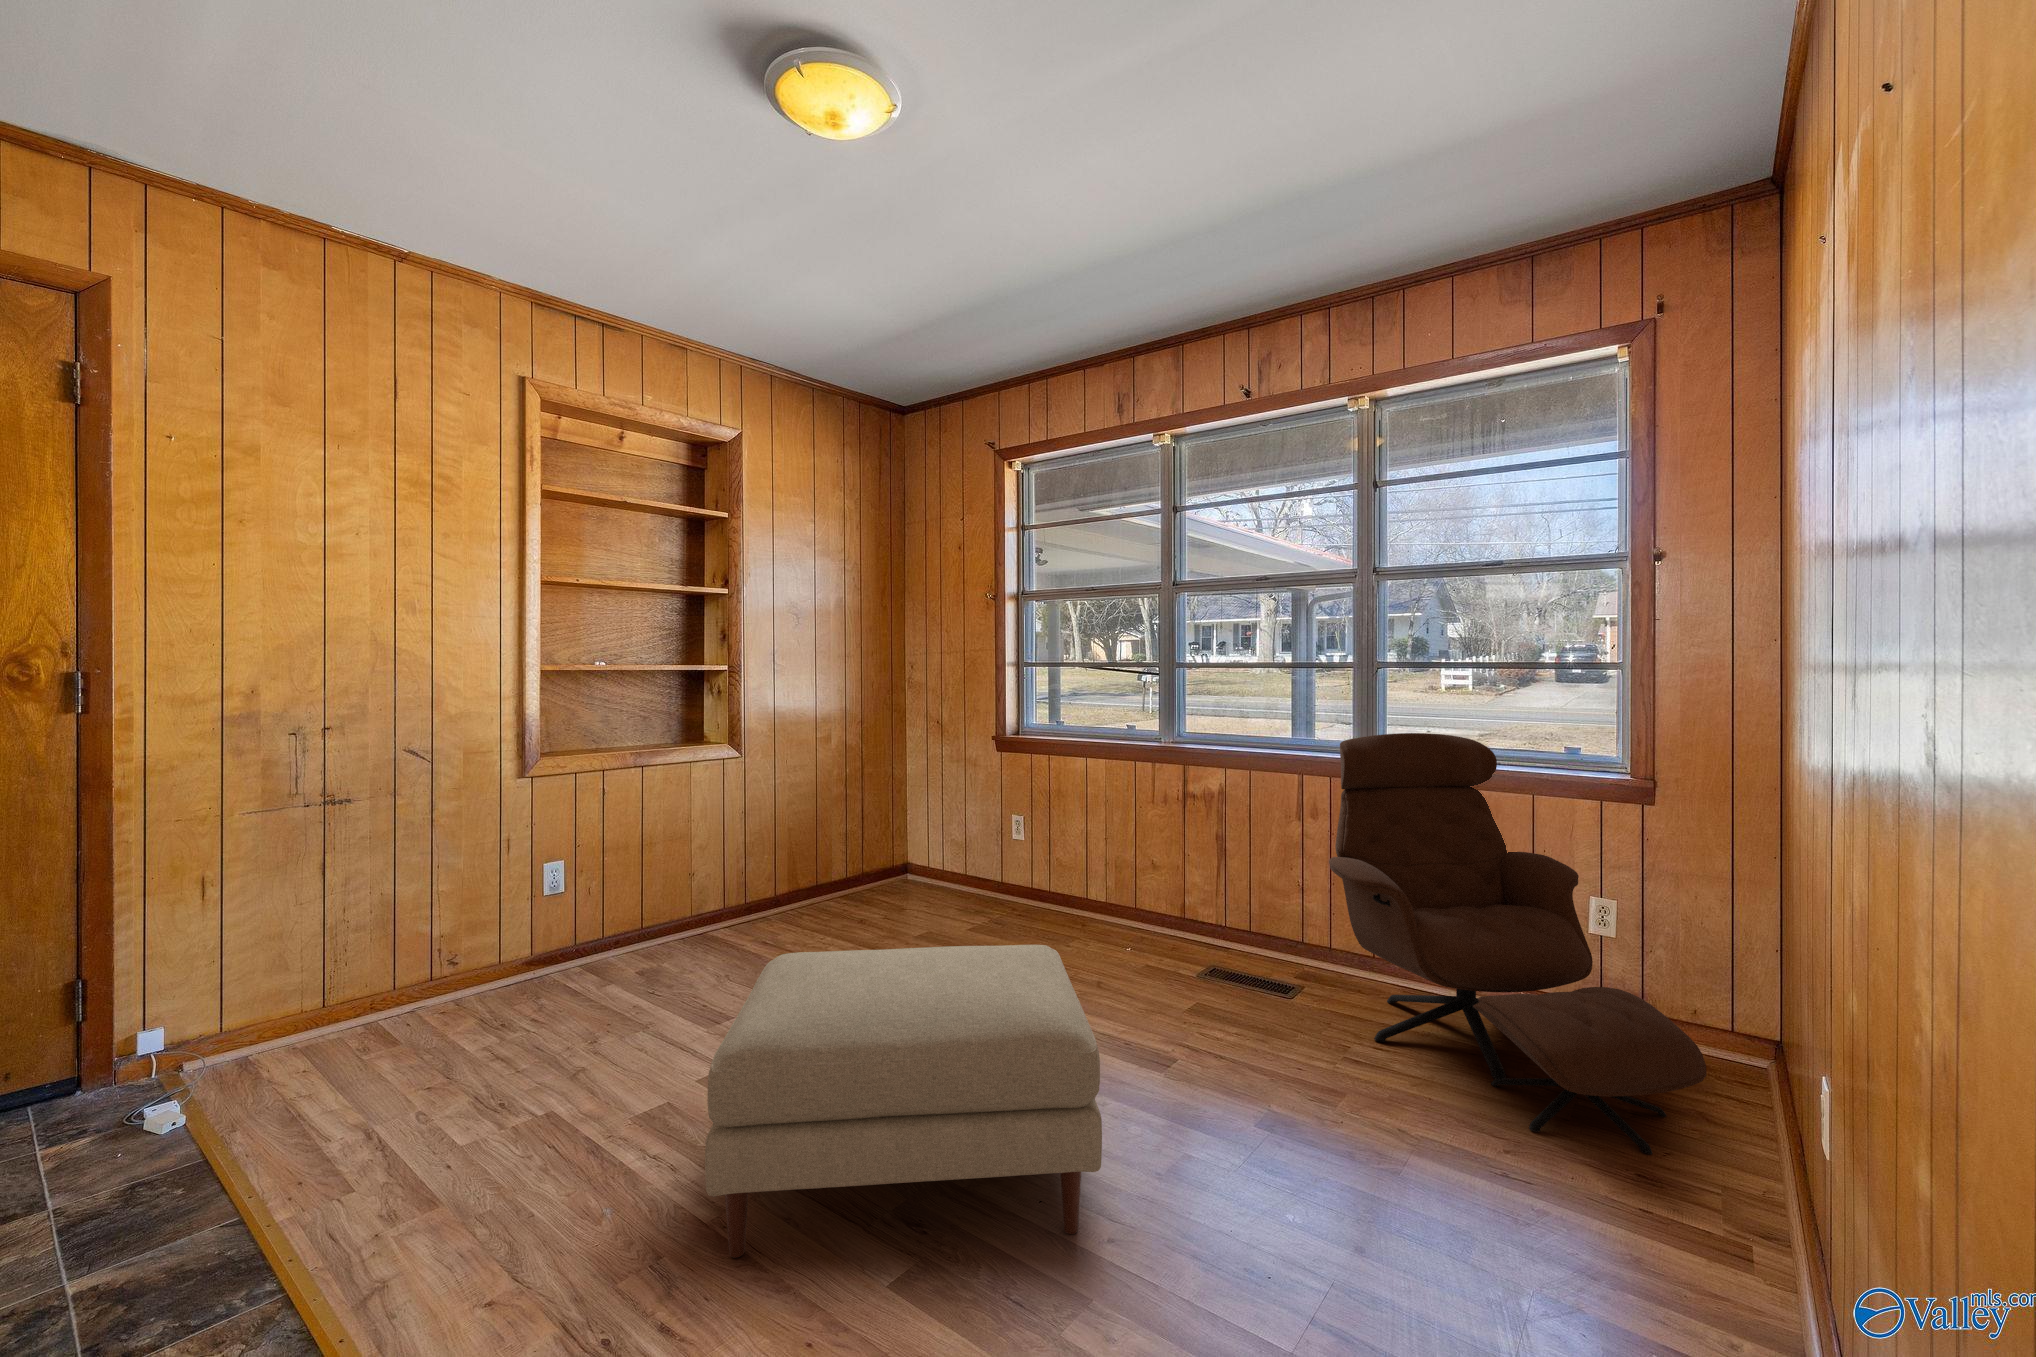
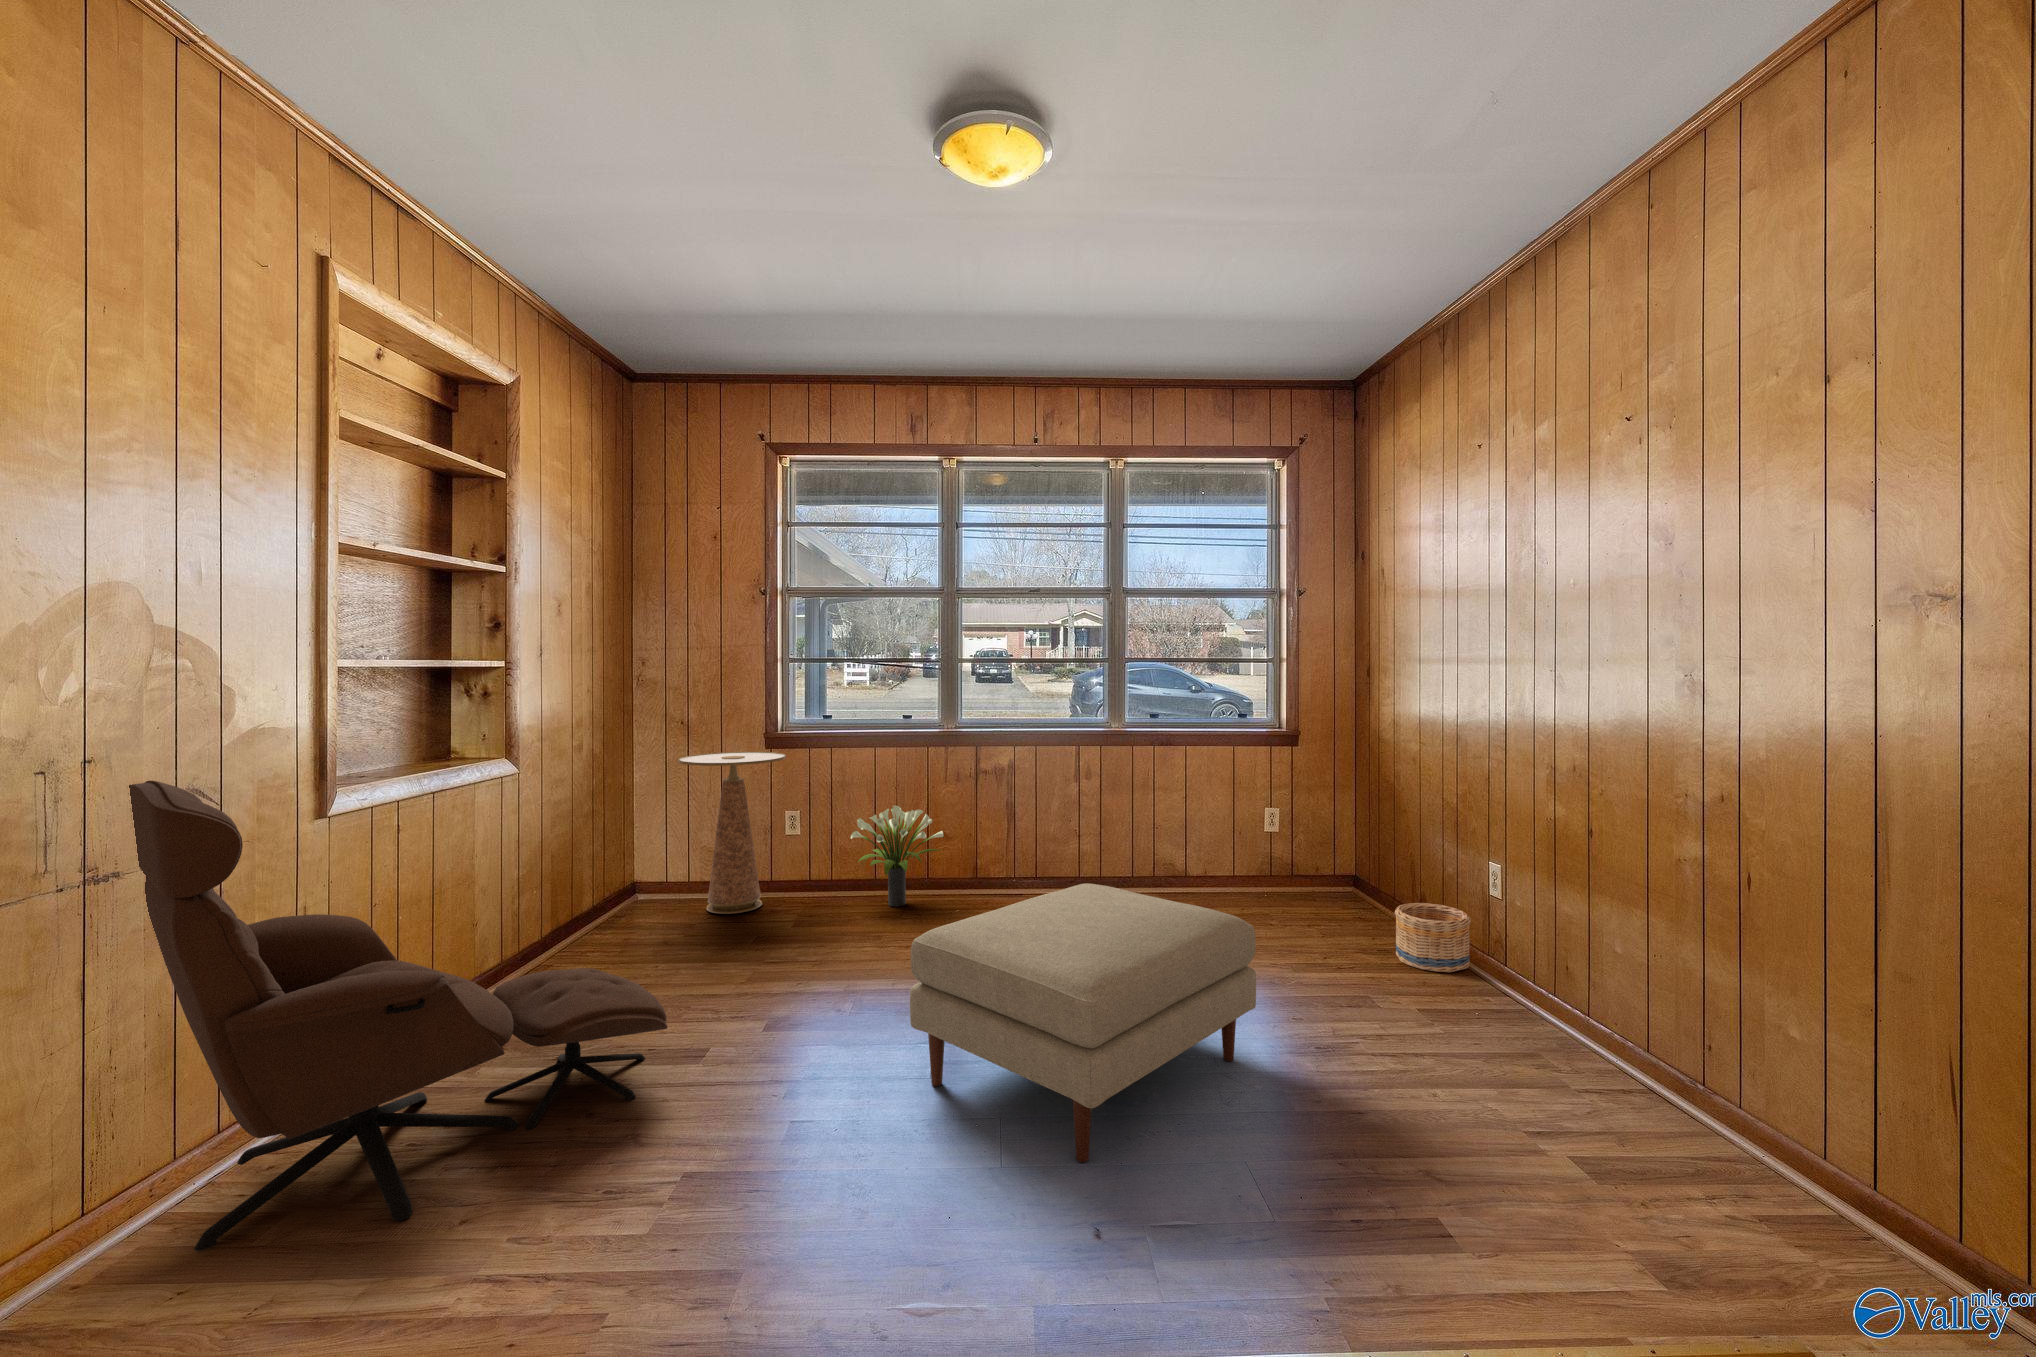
lounge chair: present [1329,733,1706,1154] -> present [129,781,668,1251]
side table: none [896,753,995,909] -> present [678,752,786,914]
potted plant: none [1023,824,1126,935] -> present [851,806,944,907]
basket: none [1617,1116,1785,1285] -> present [1395,903,1471,972]

